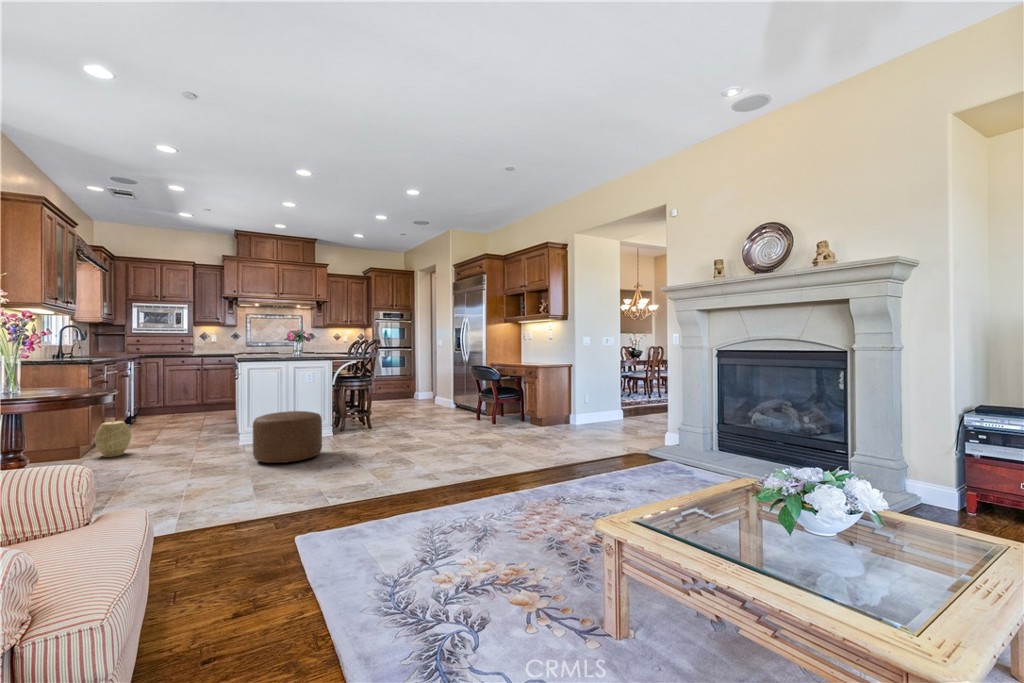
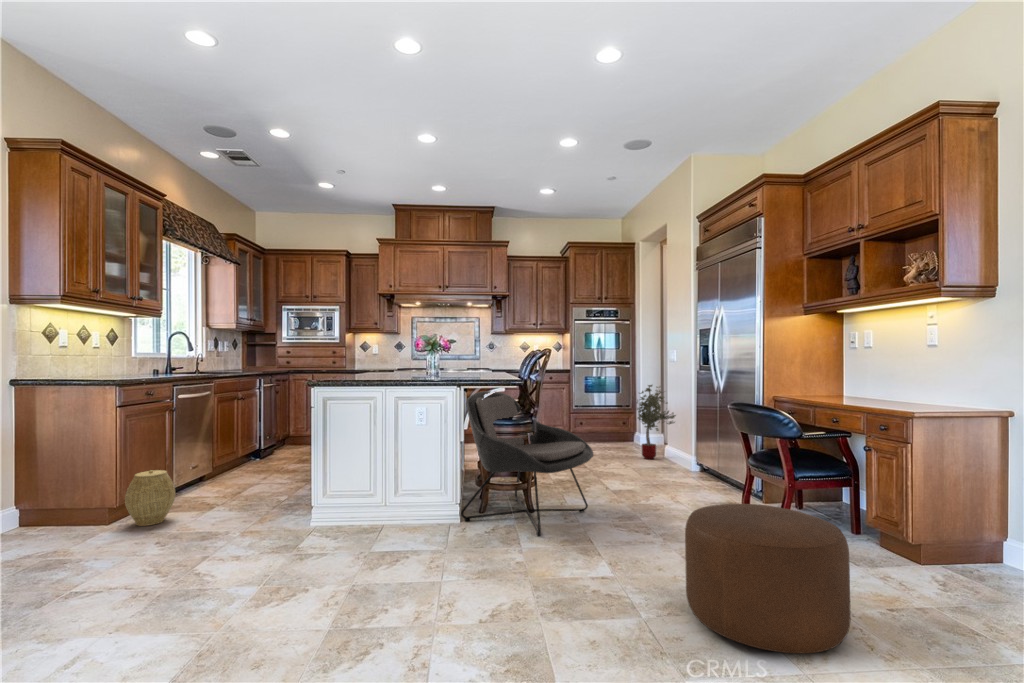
potted tree: none [418,360,442,405] -> present [637,385,676,459]
lounge chair: none [333,364,404,435] -> present [461,391,594,536]
ottoman: present [253,411,322,463] -> present [685,504,851,653]

